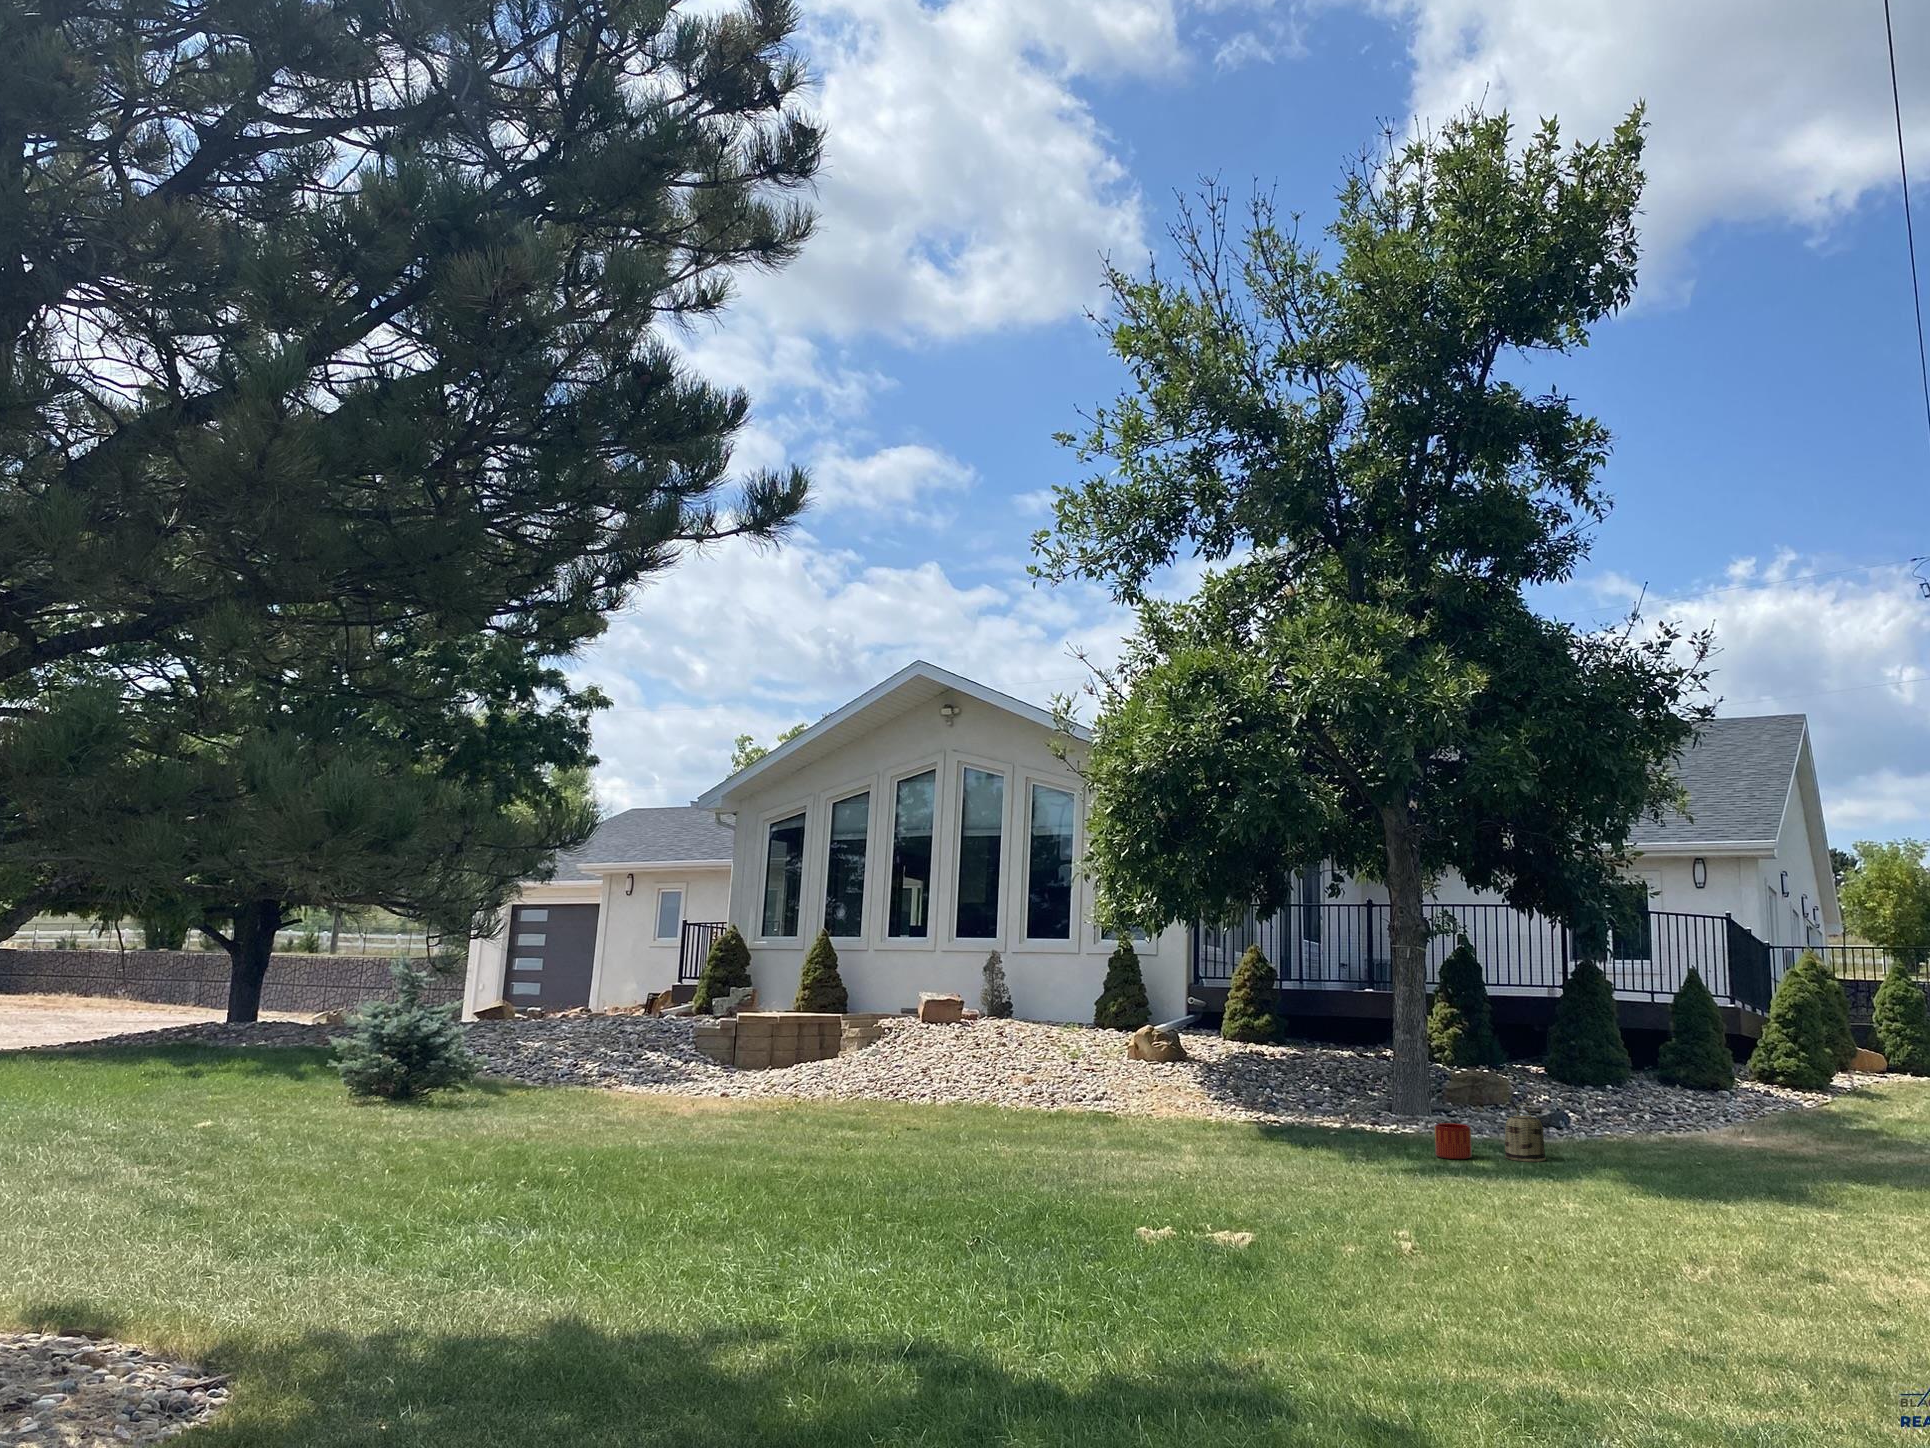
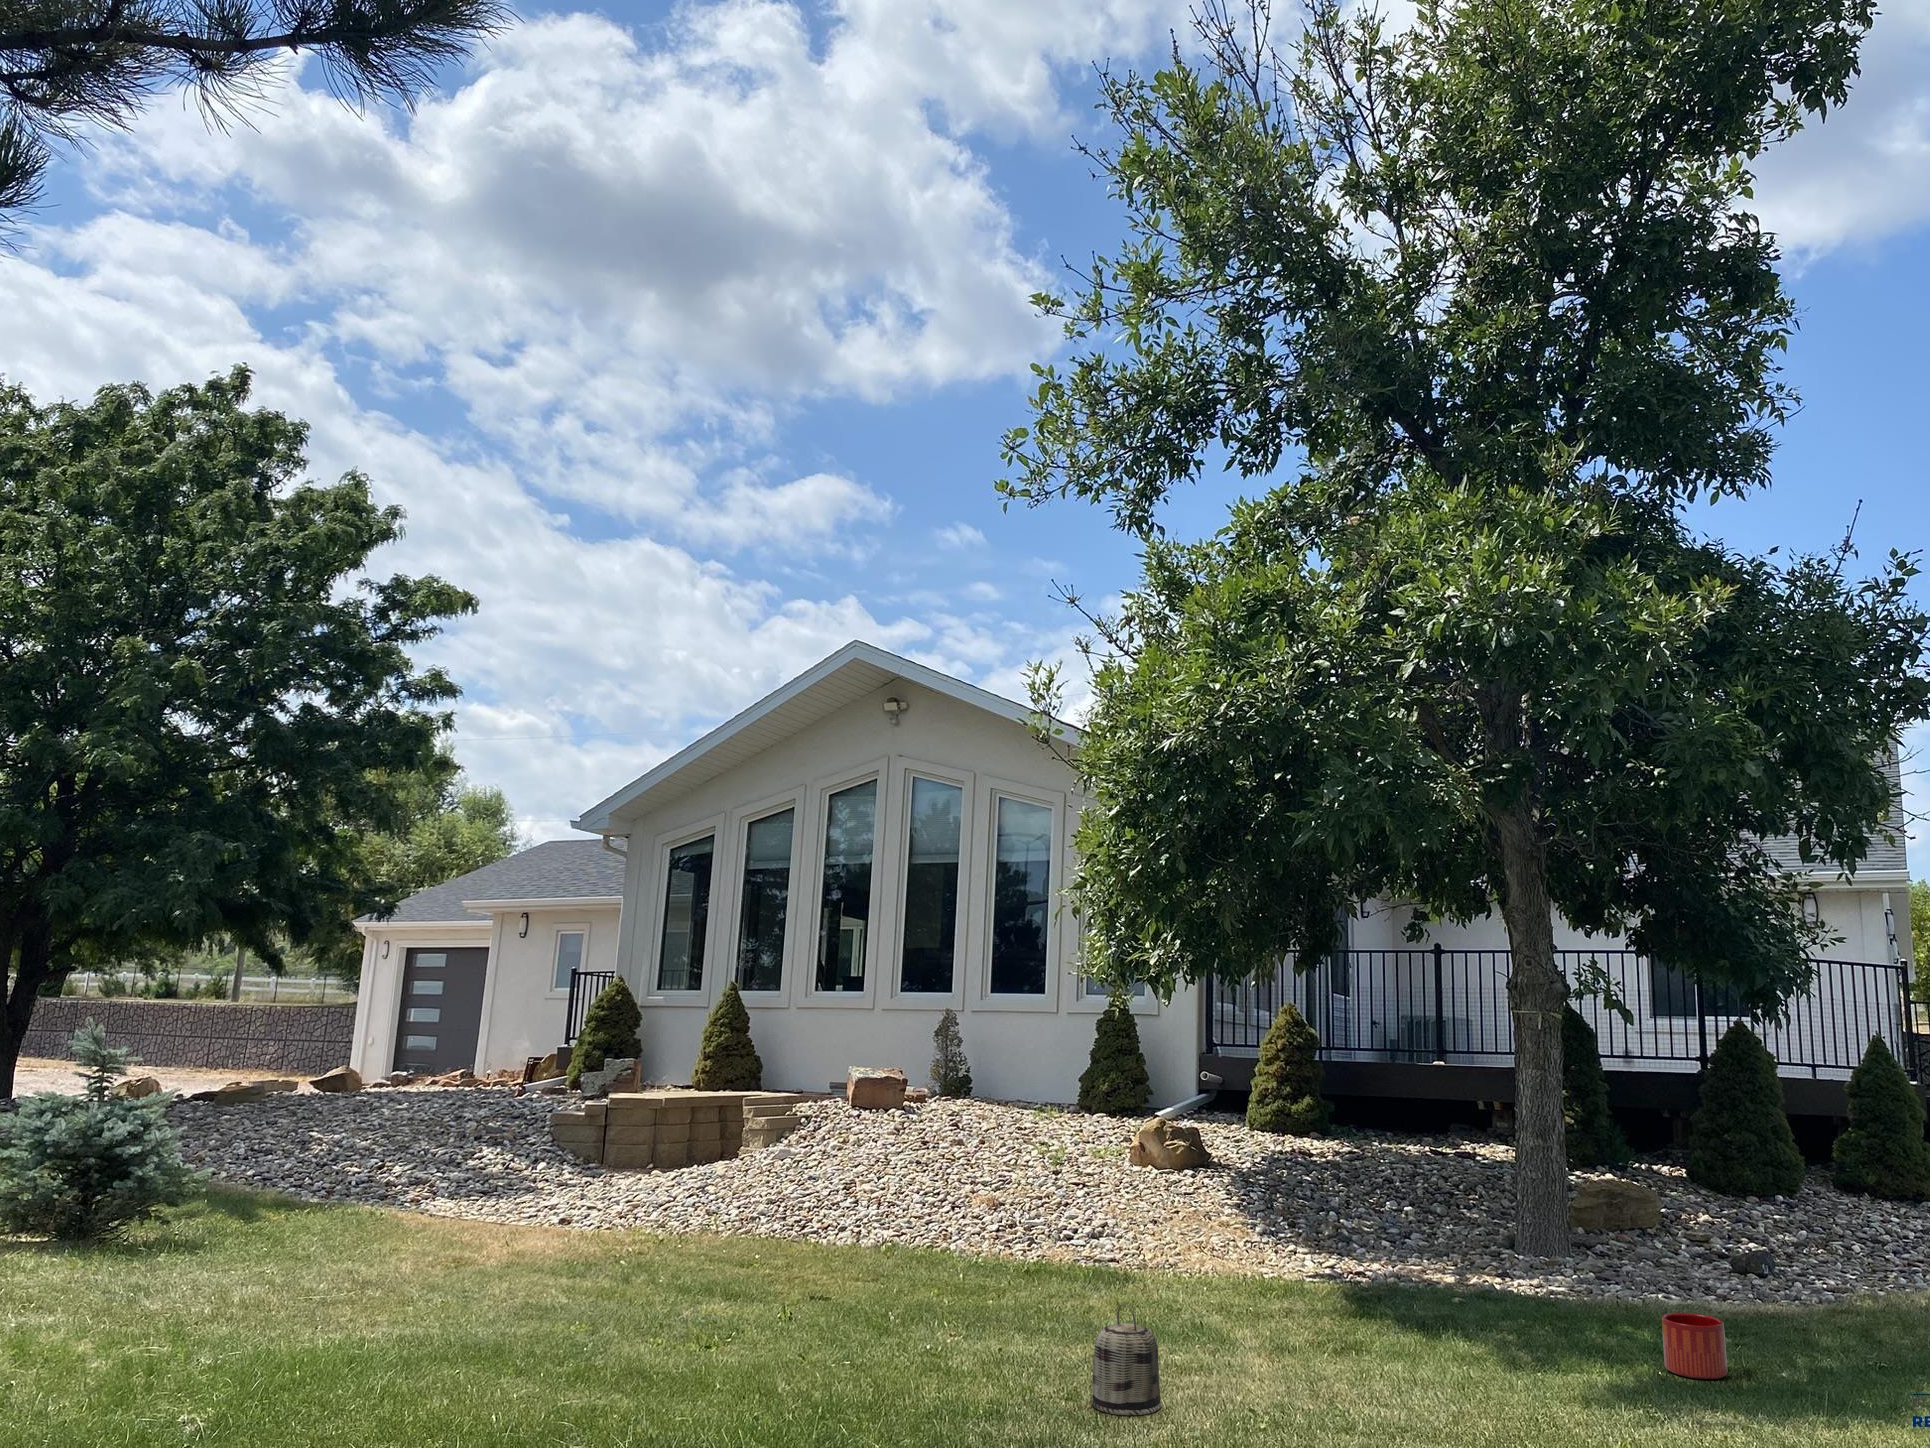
basket: present [1505,1104,1546,1162] -> present [1092,1304,1161,1416]

